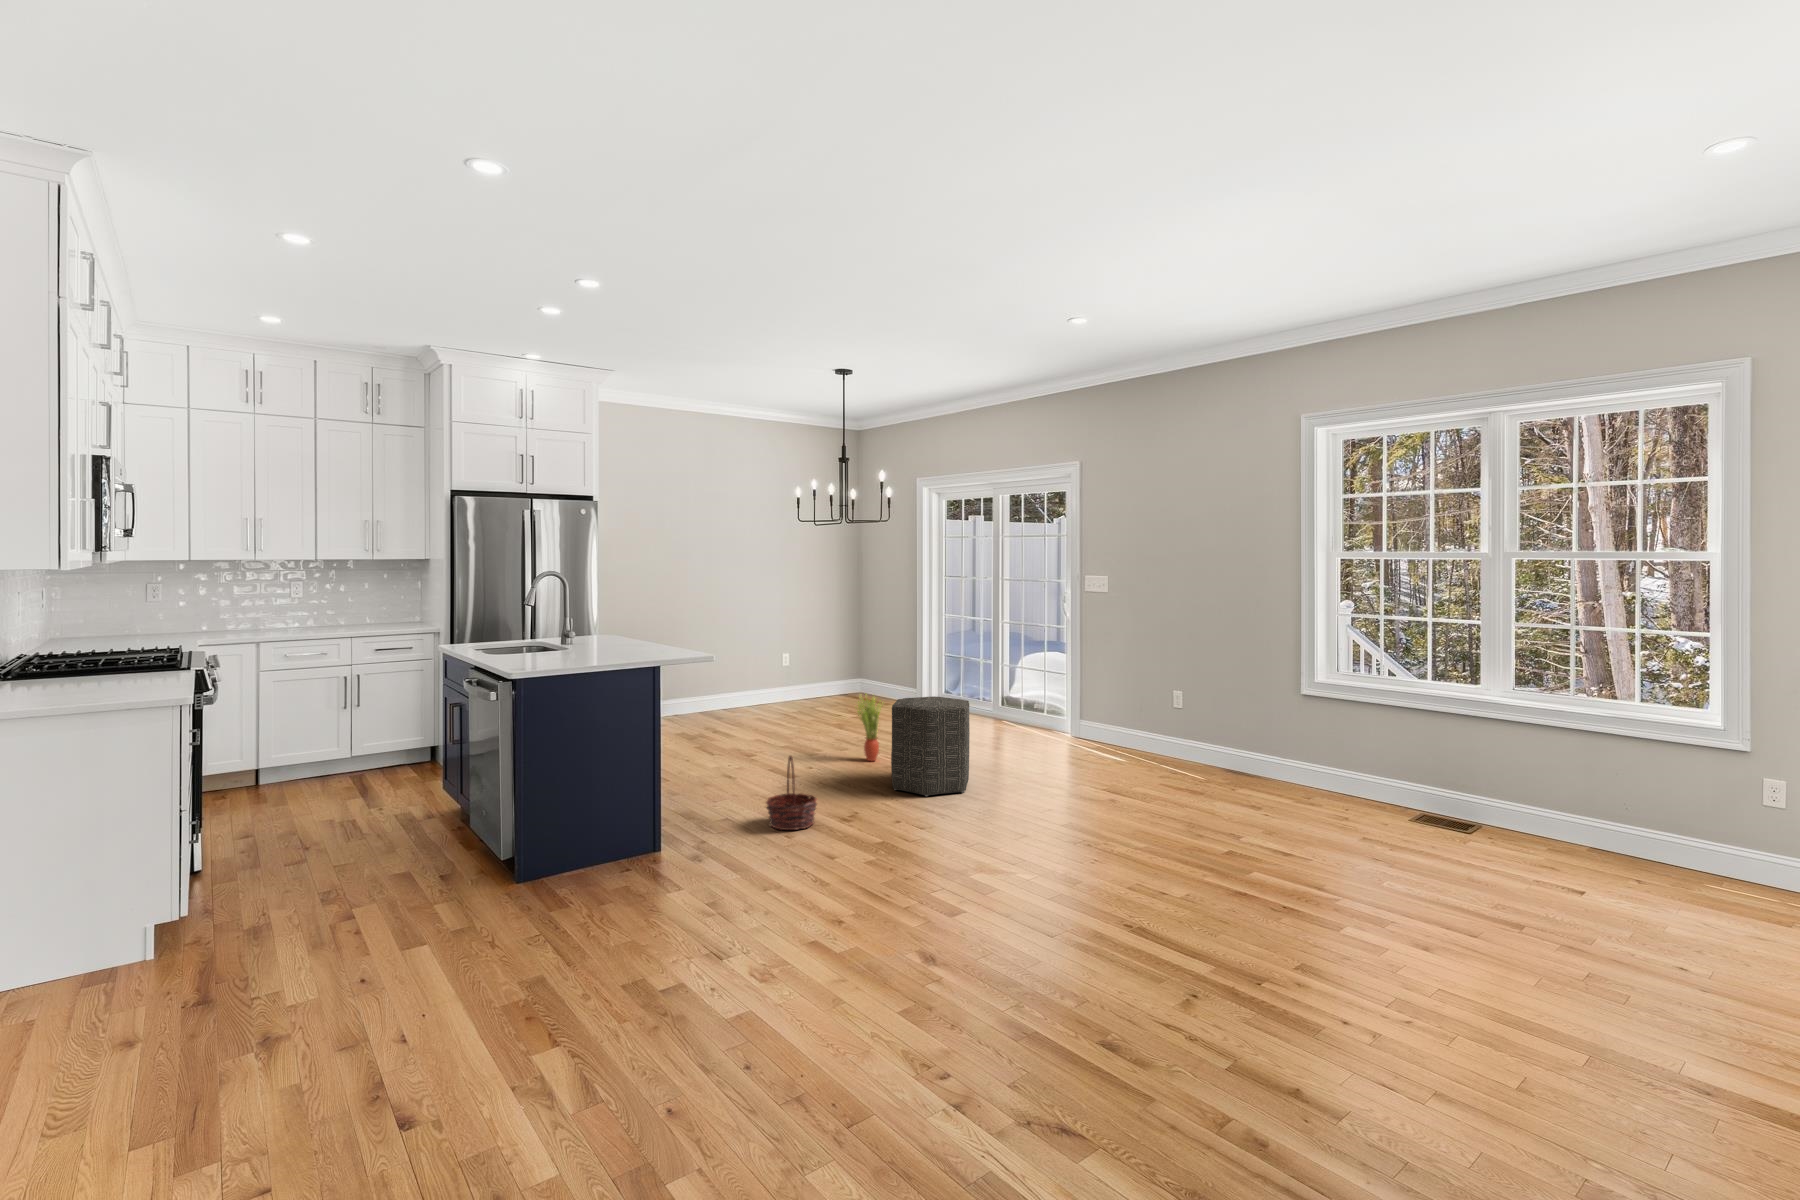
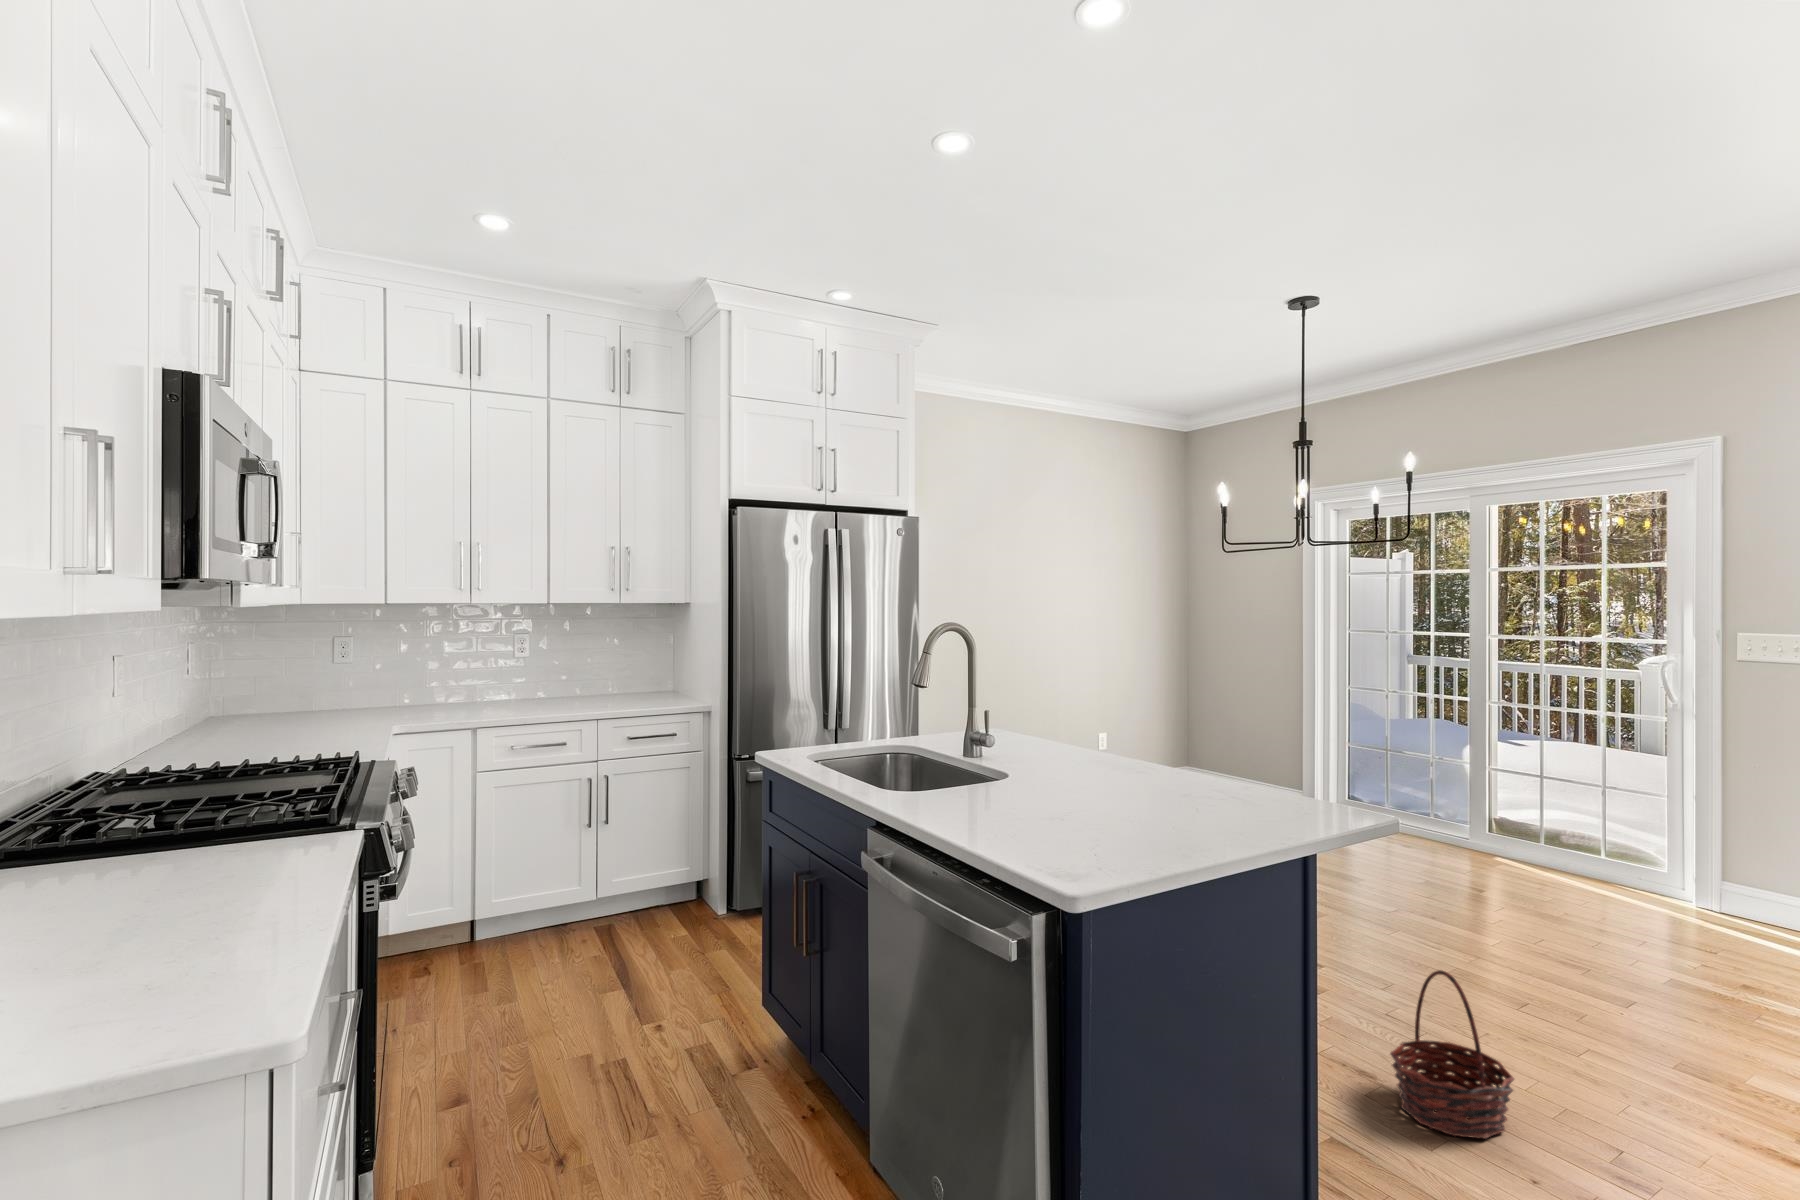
potted plant: present [857,693,883,761] -> none [1376,810,1431,929]
ottoman: present [891,696,970,796] -> none [1513,828,1711,1037]

